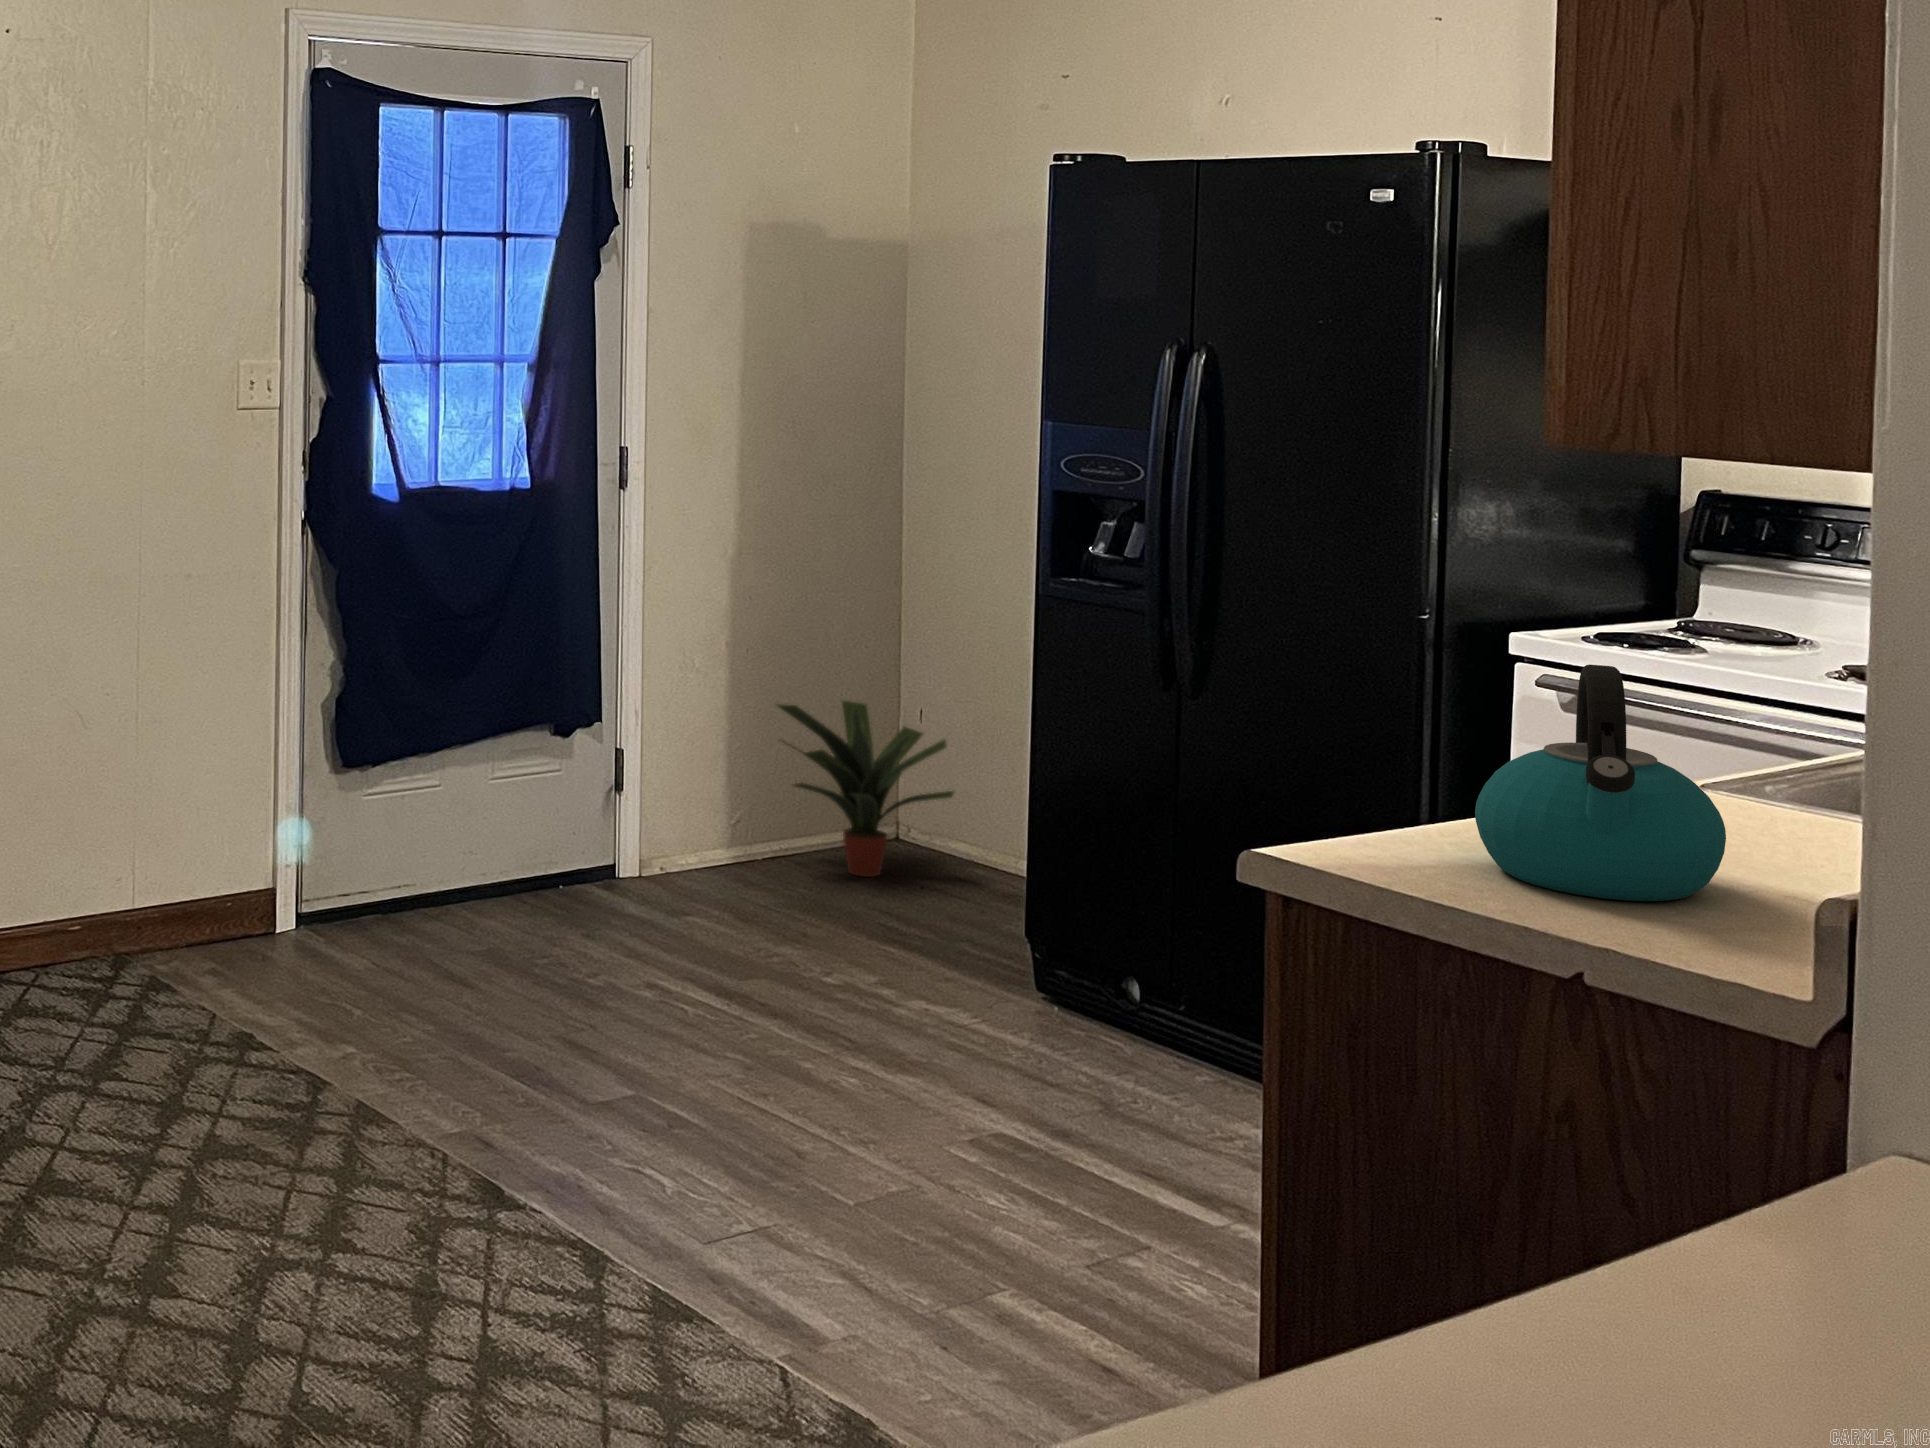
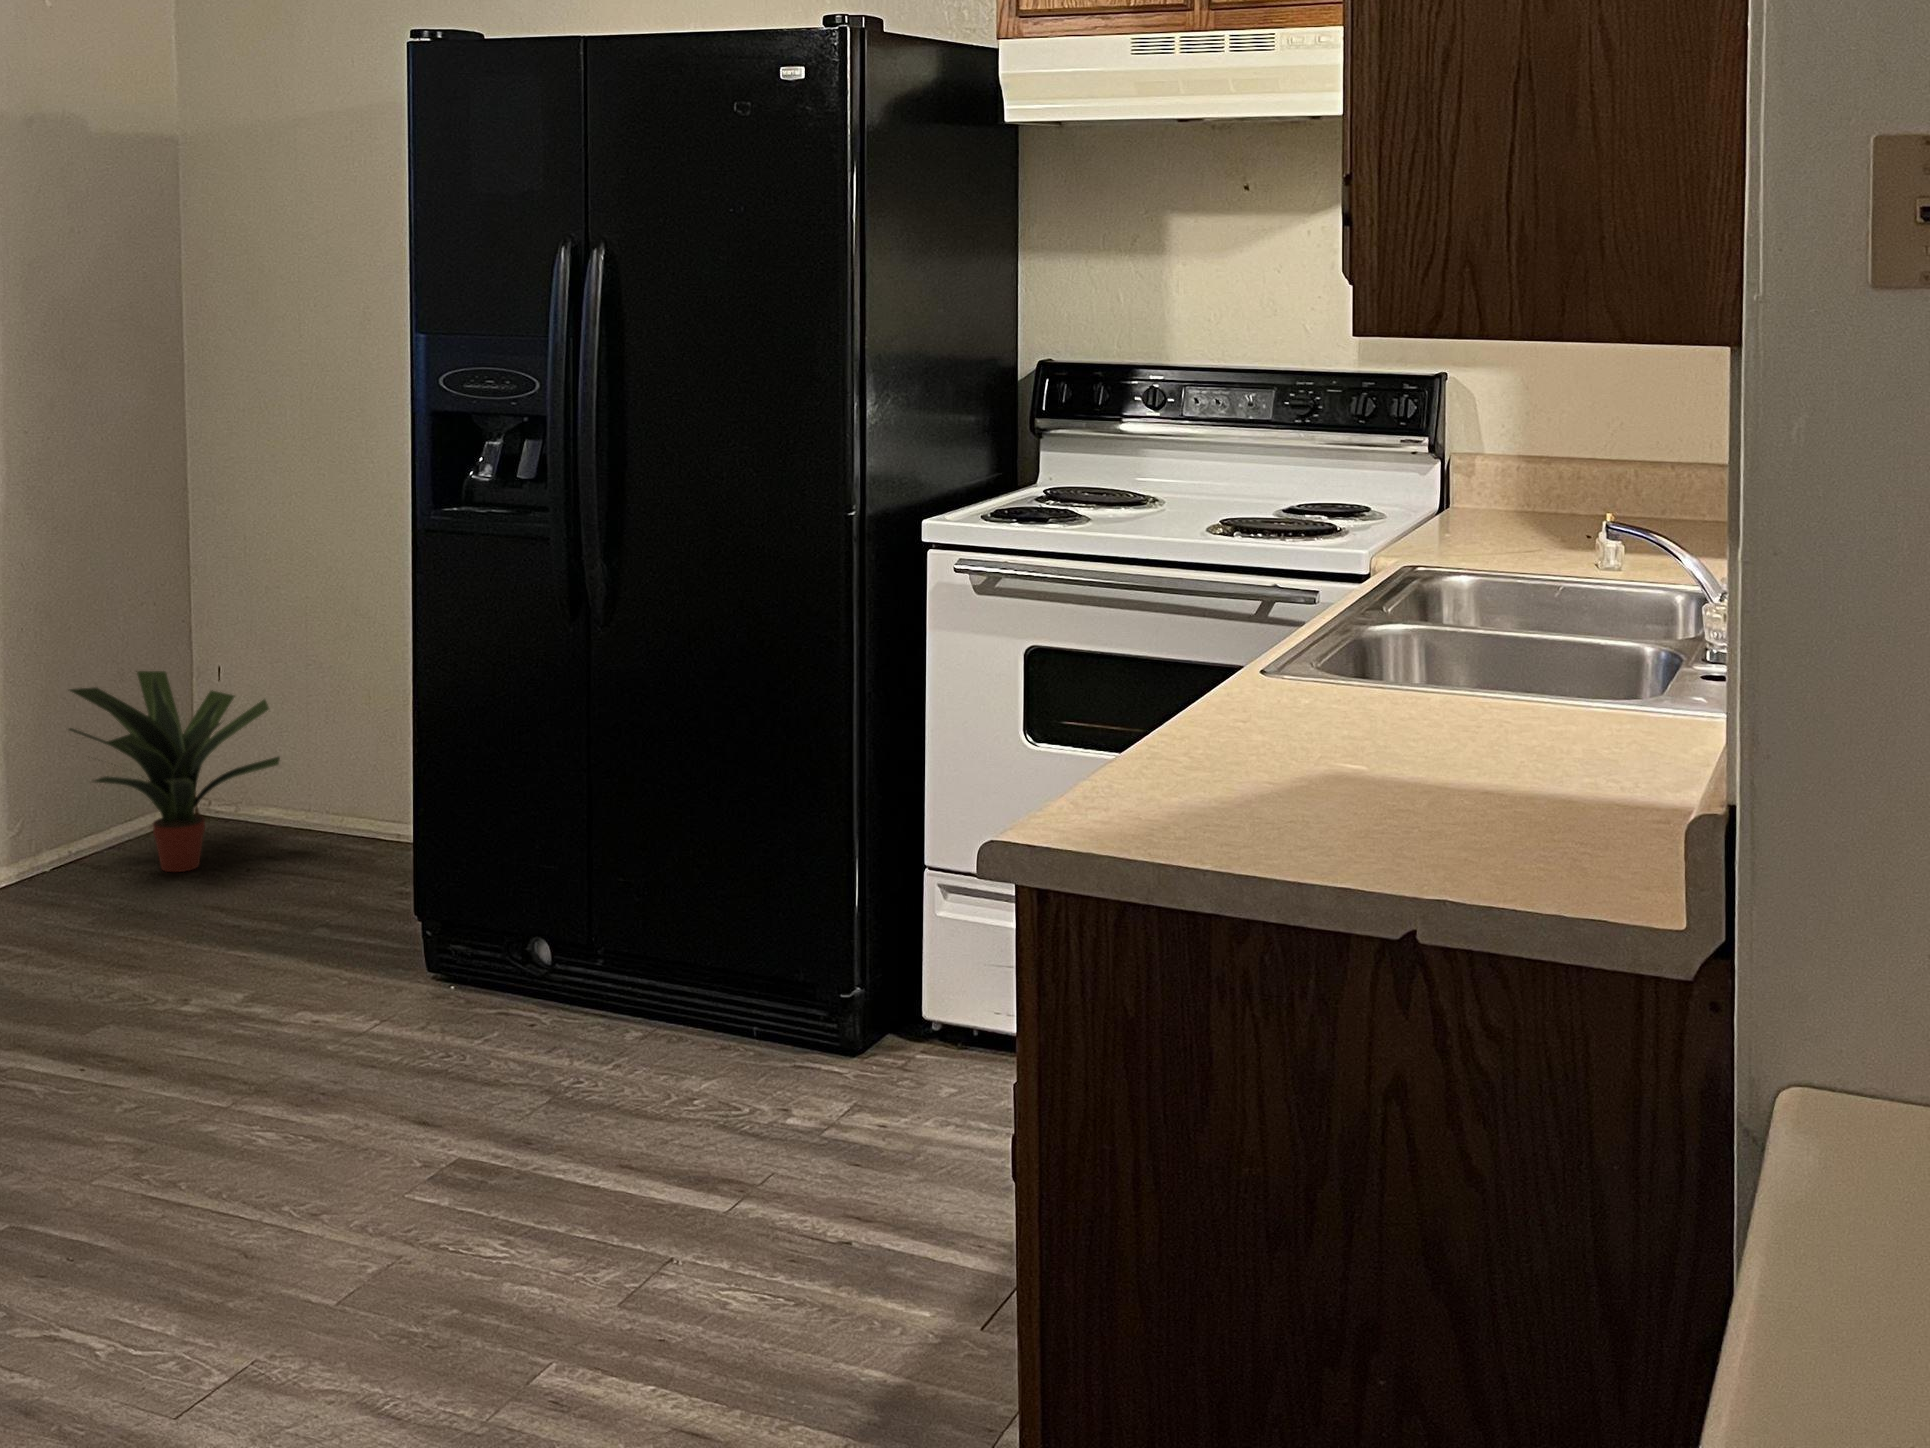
kettle: present [1475,665,1726,901] -> none [1208,570,1463,833]

